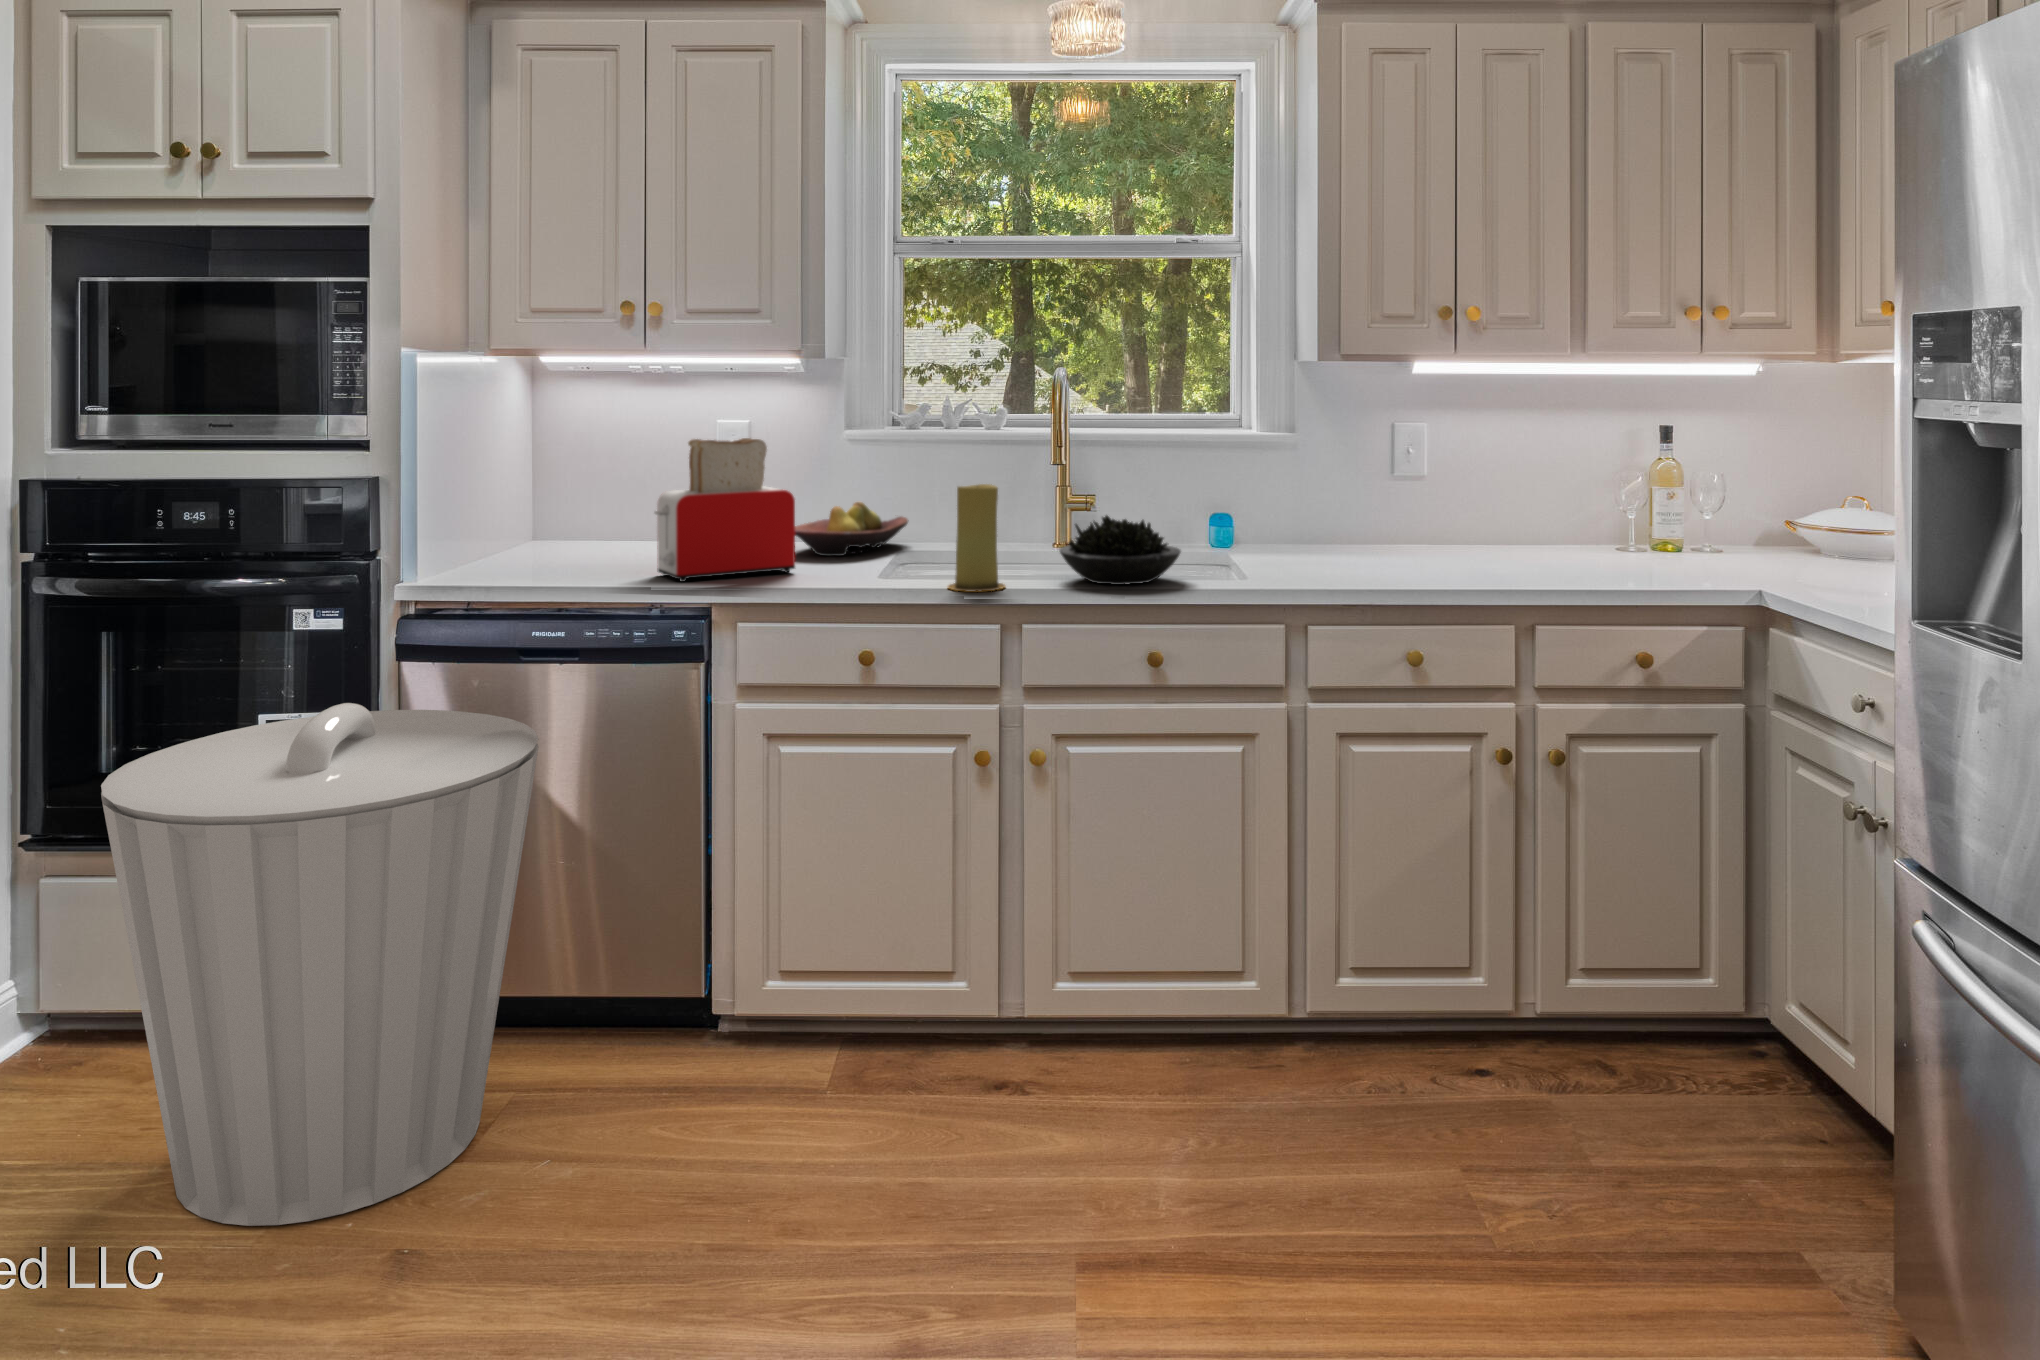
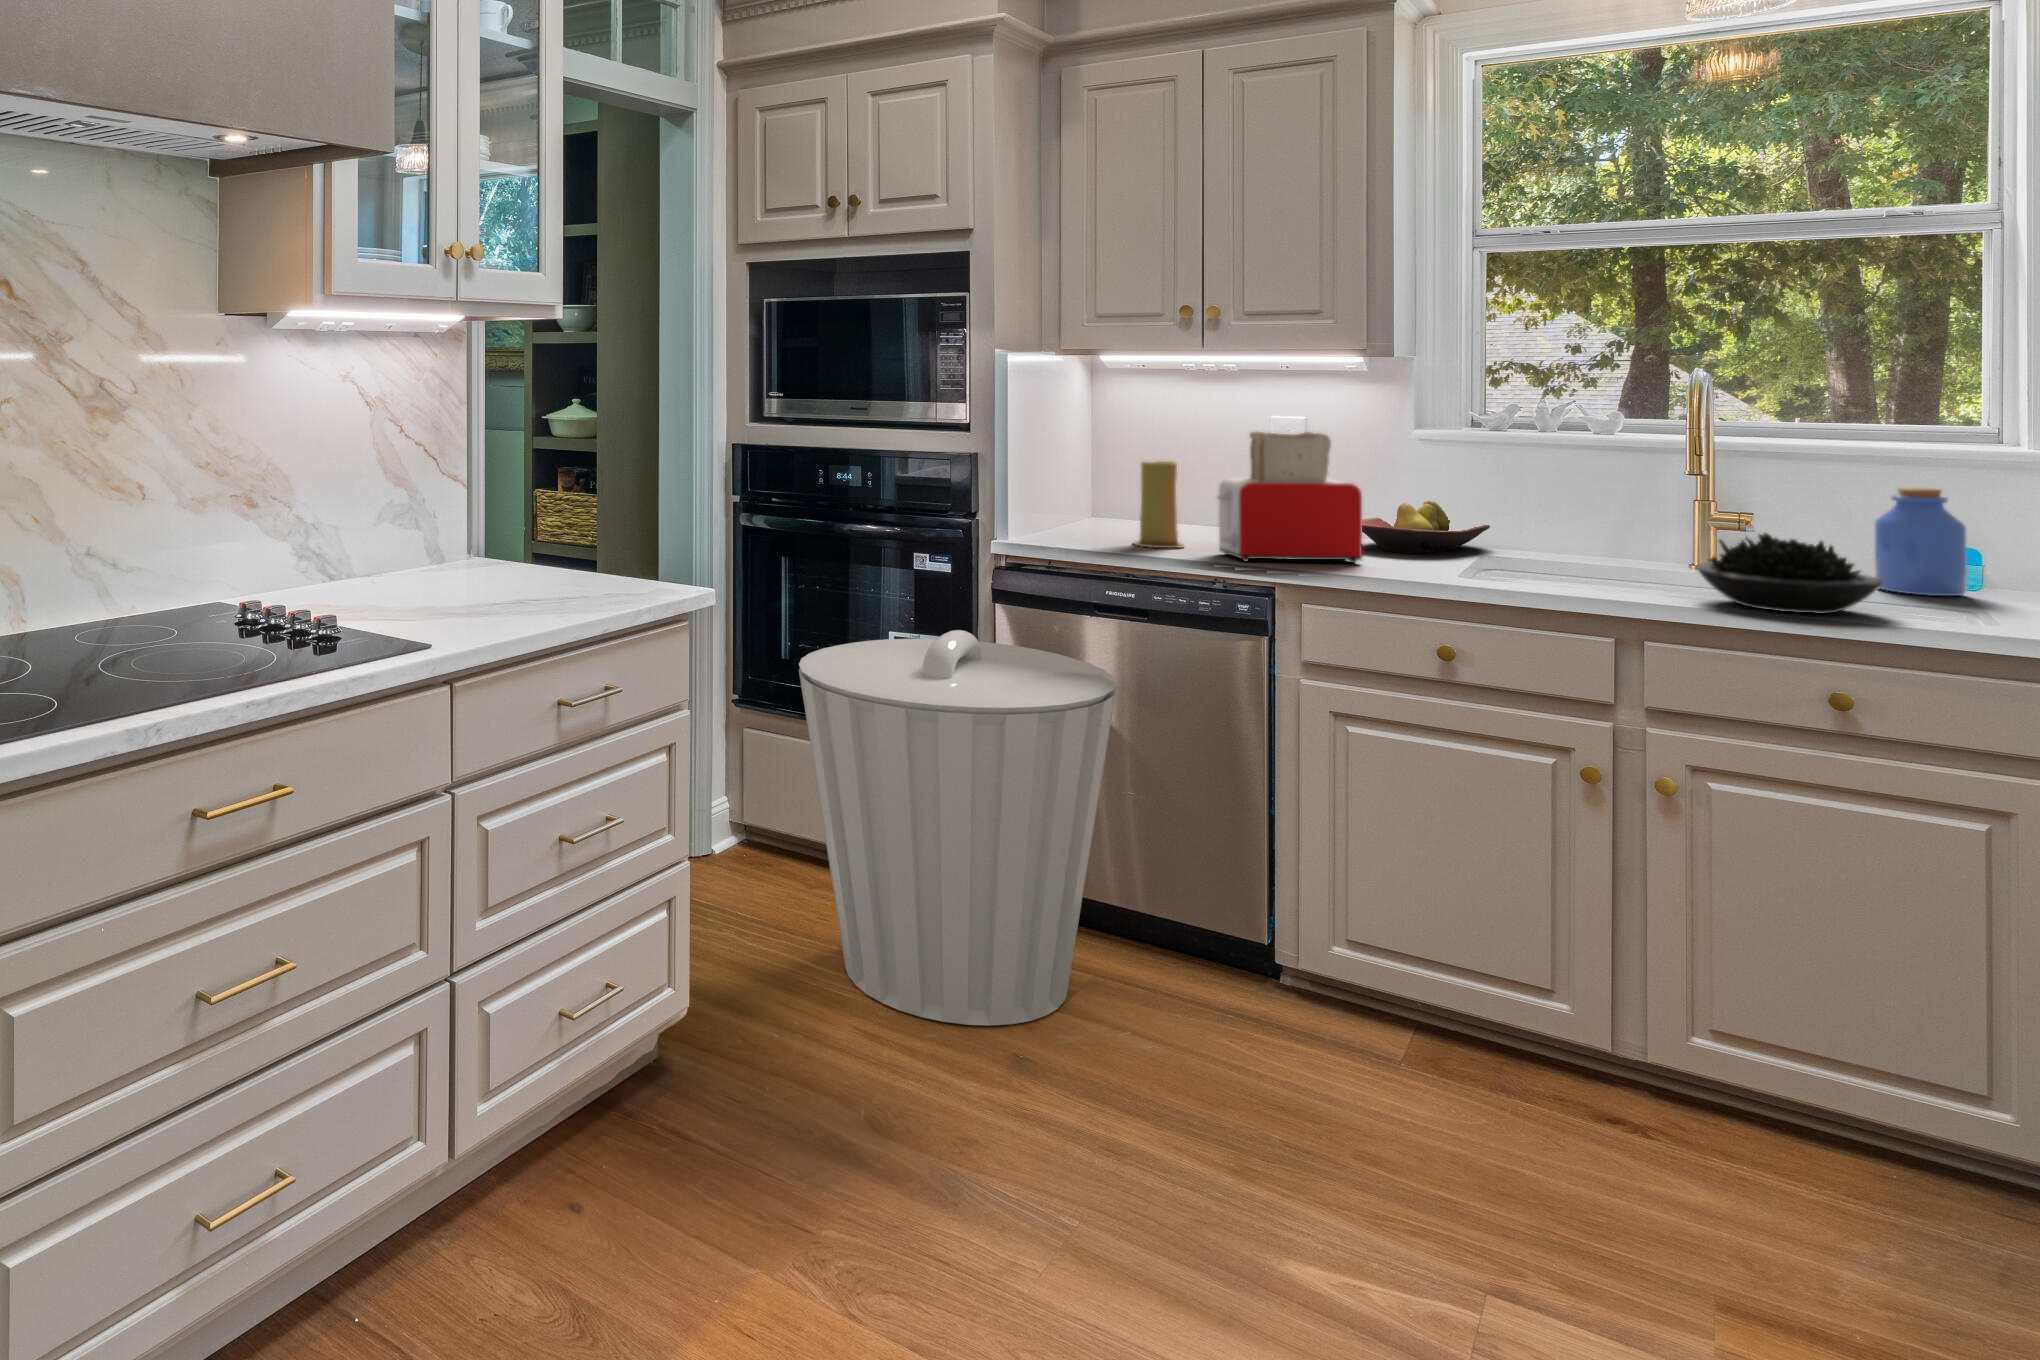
jar: none [1175,468,1229,558] -> present [1875,487,1967,596]
candle: present [948,484,1005,591] -> present [1134,461,1184,548]

